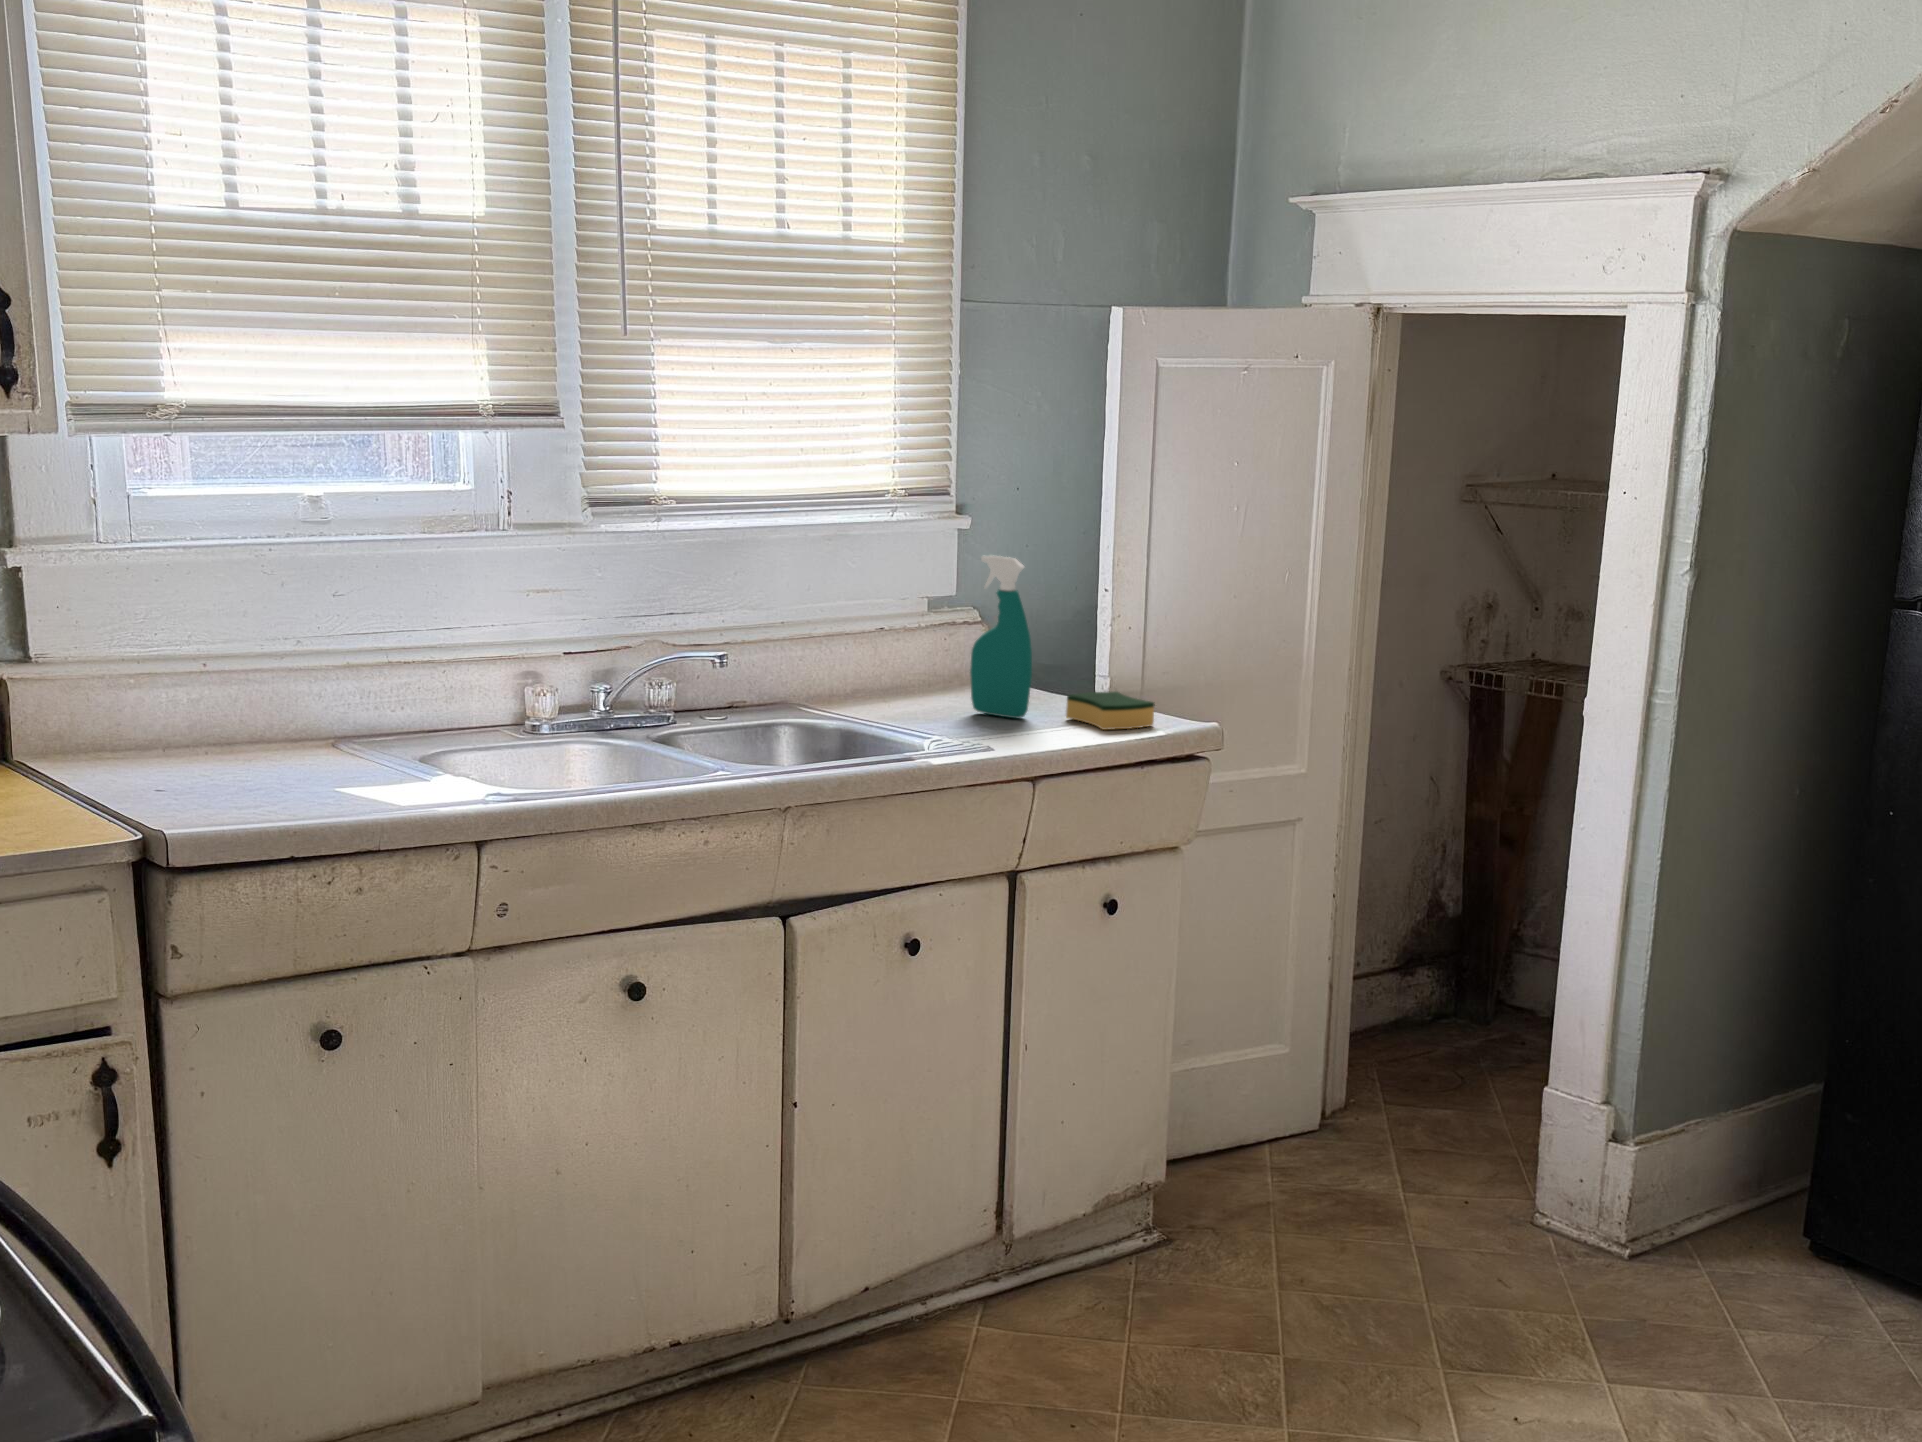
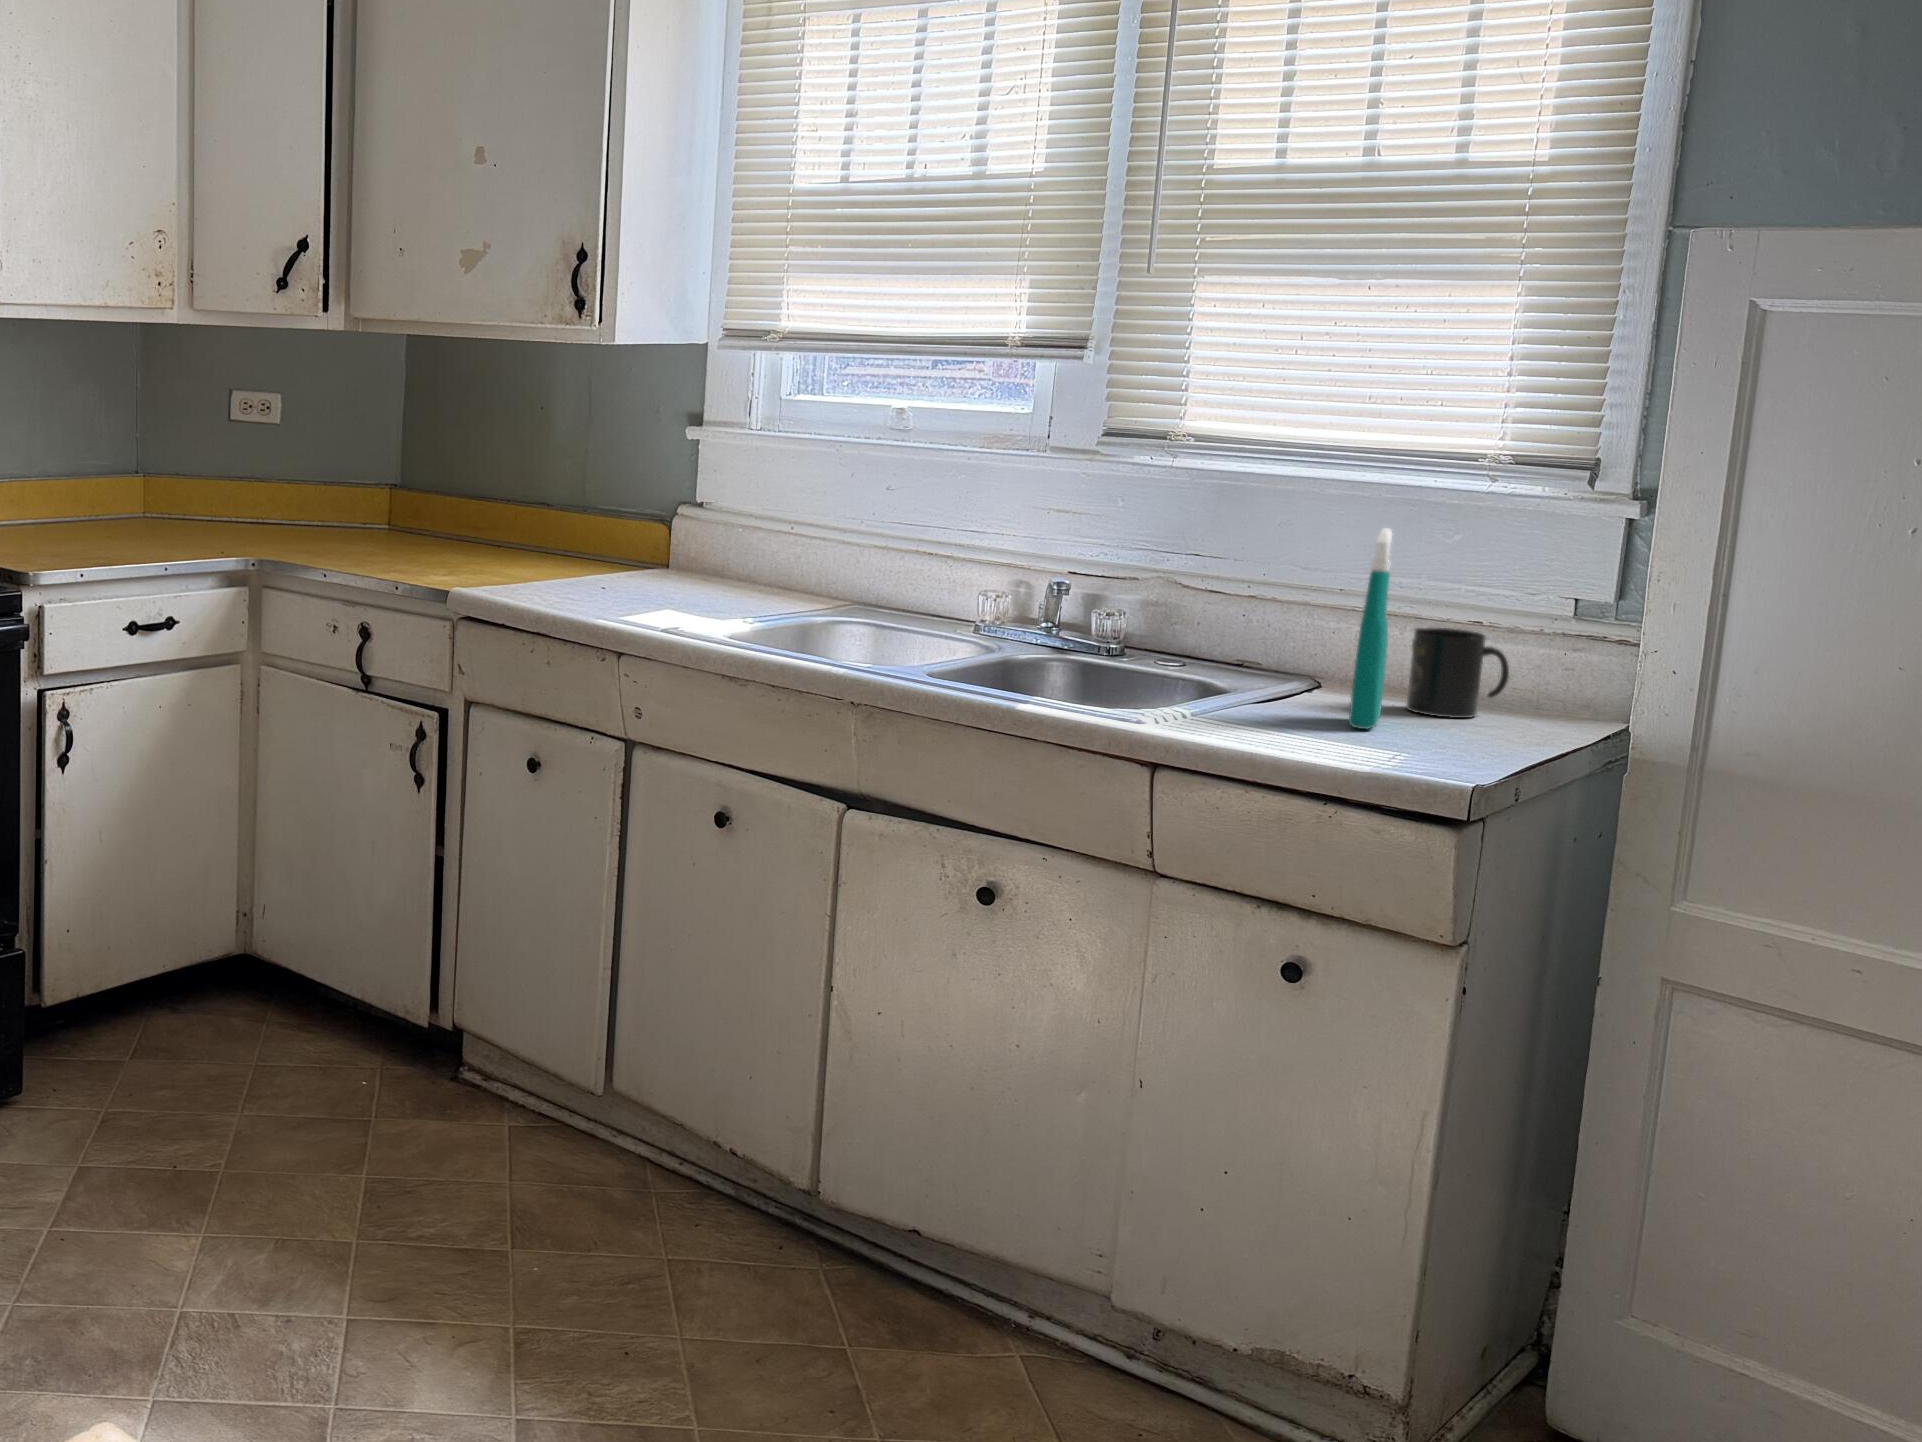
mug: none [914,630,966,701] -> present [1406,627,1509,718]
sponge: present [1066,691,1155,730] -> none [1343,711,1471,764]

